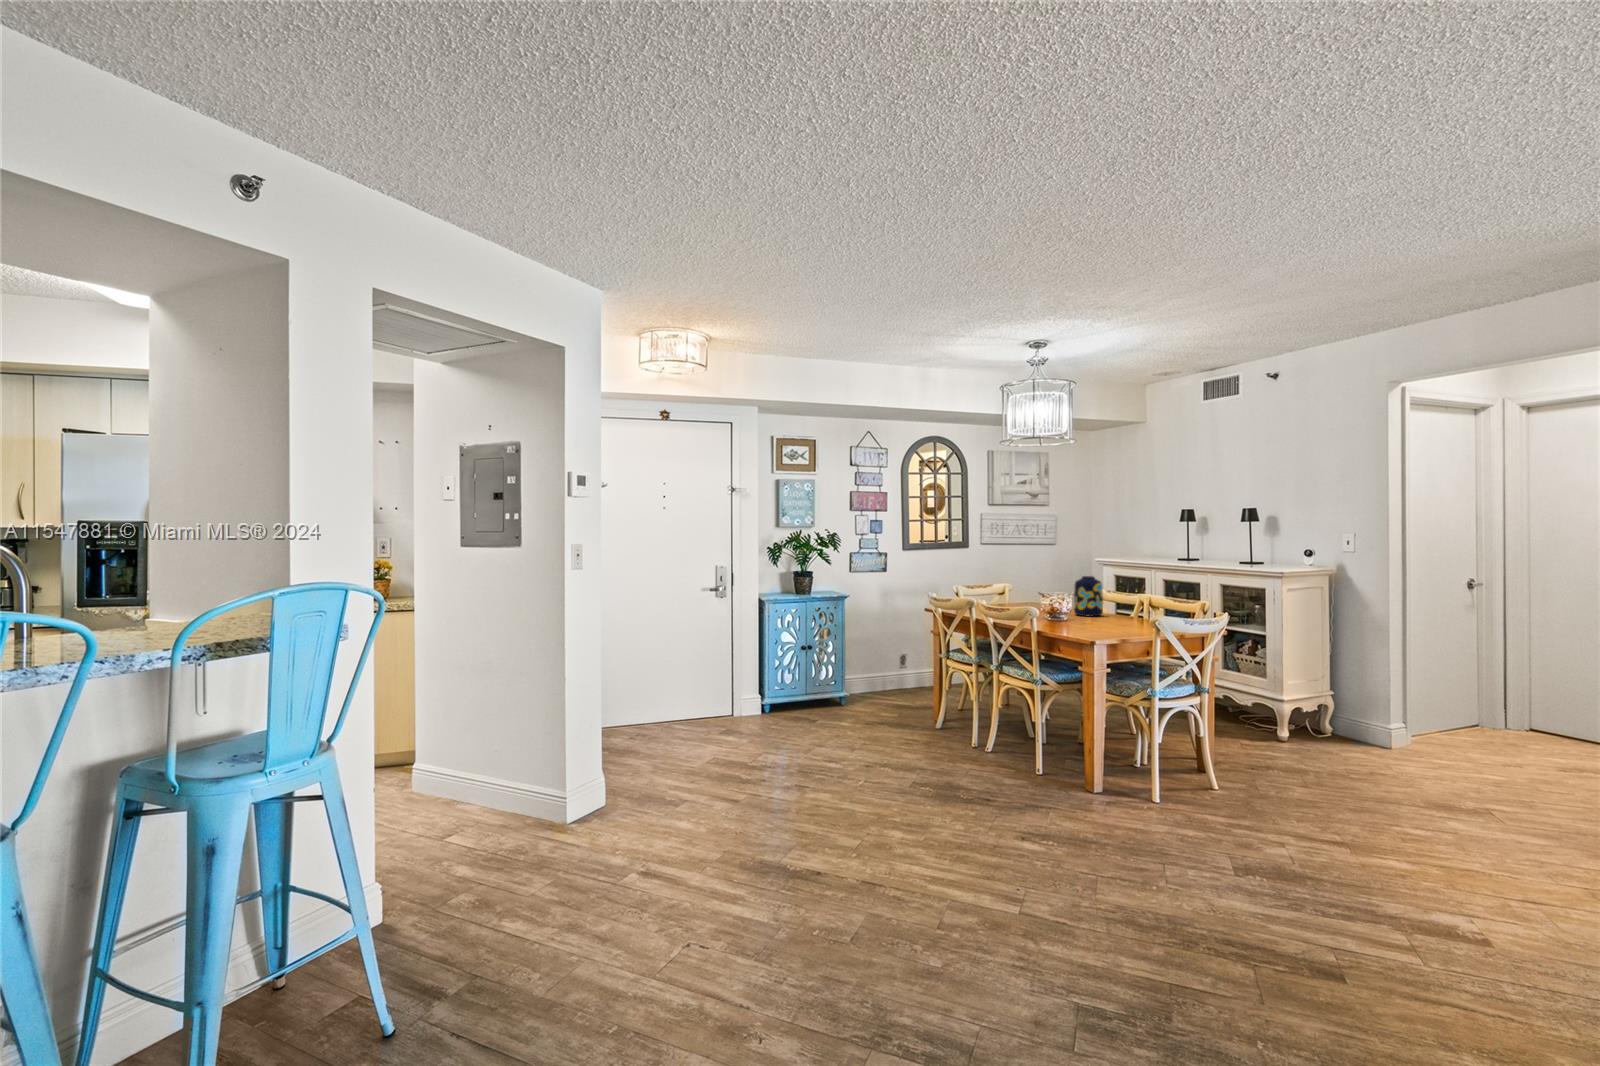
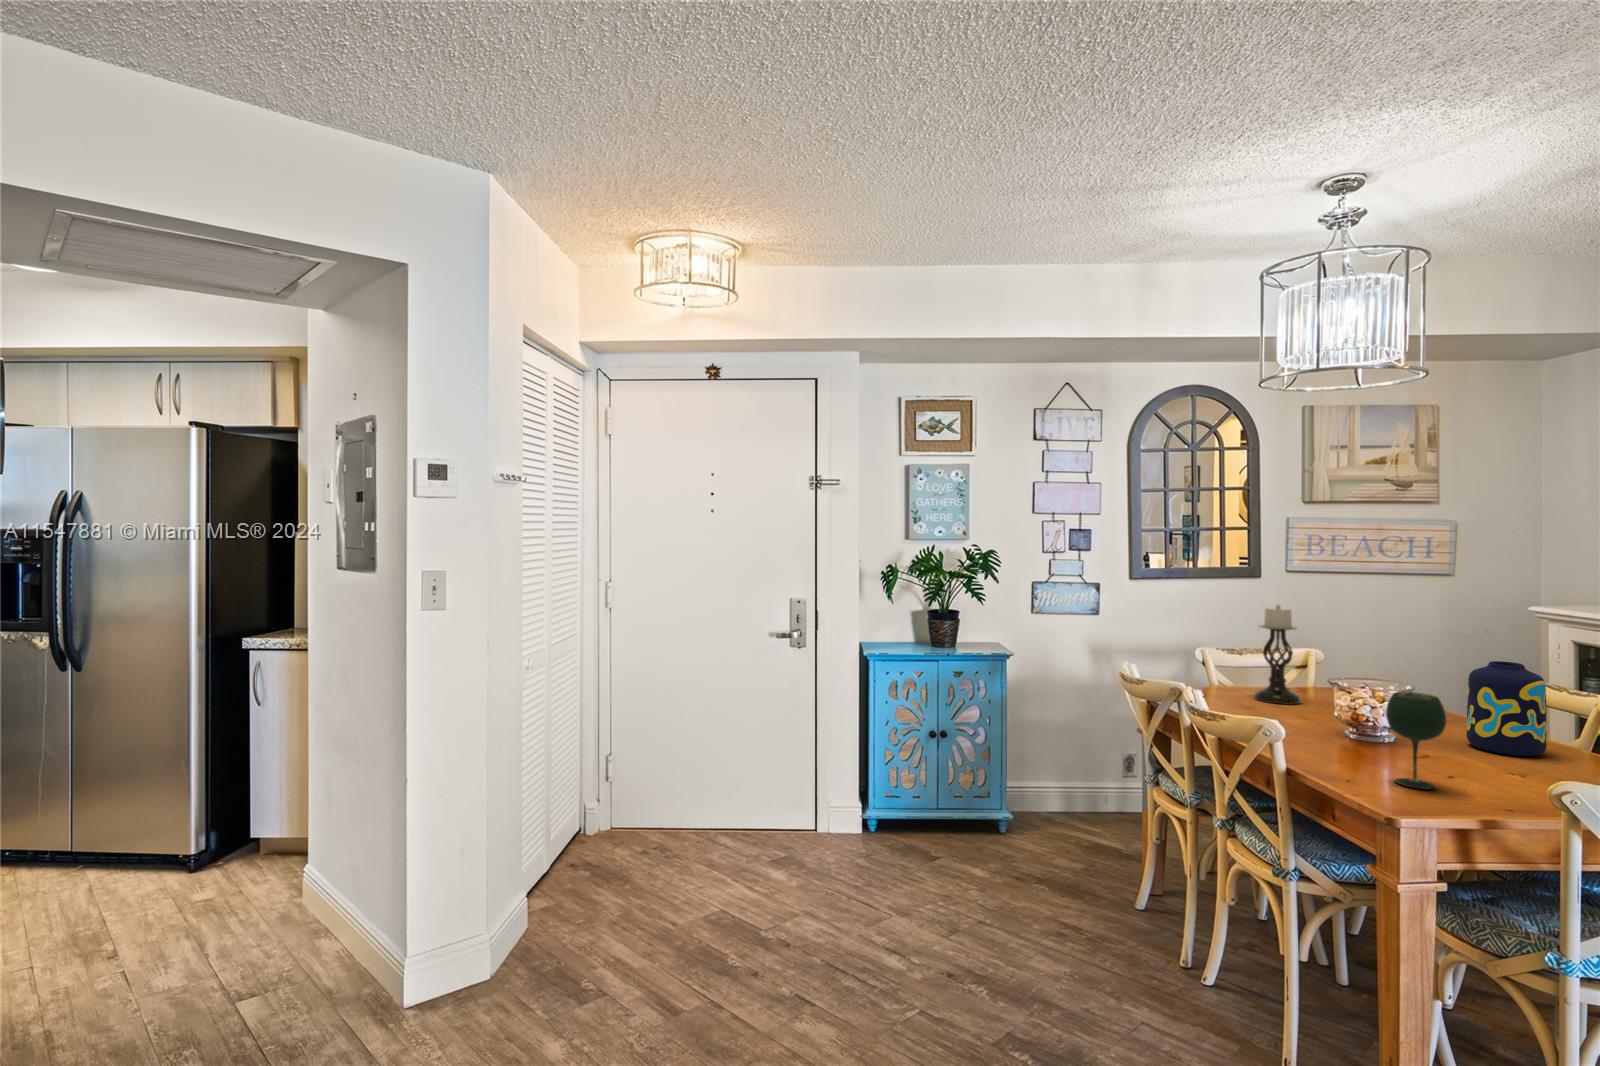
candle holder: none [981,558,1003,609] -> present [1254,605,1301,704]
wine glass: none [1050,585,1072,625] -> present [1386,692,1446,789]

